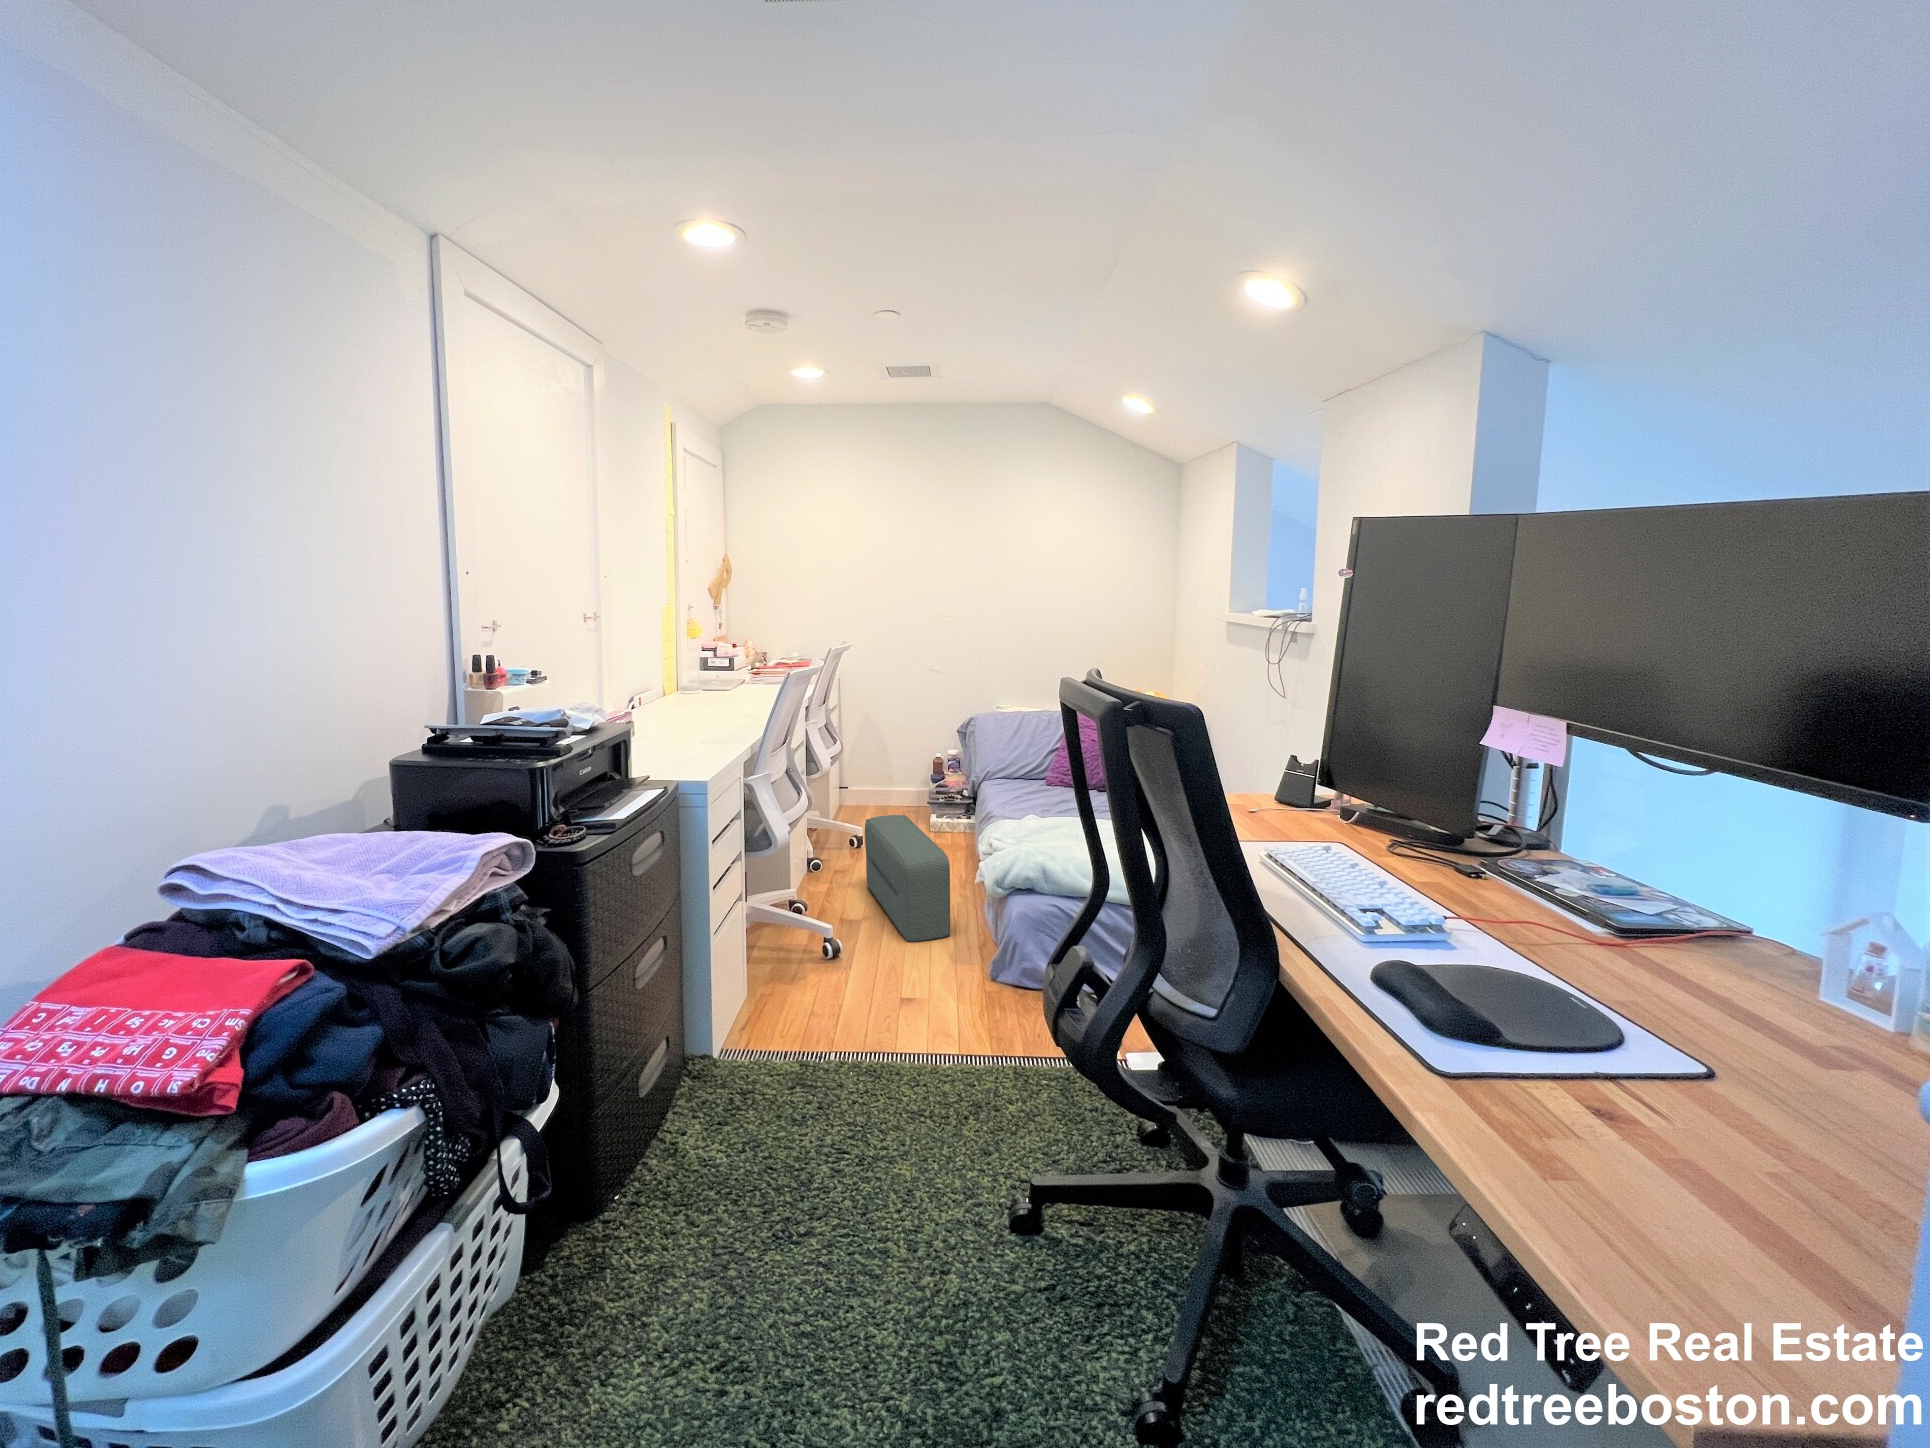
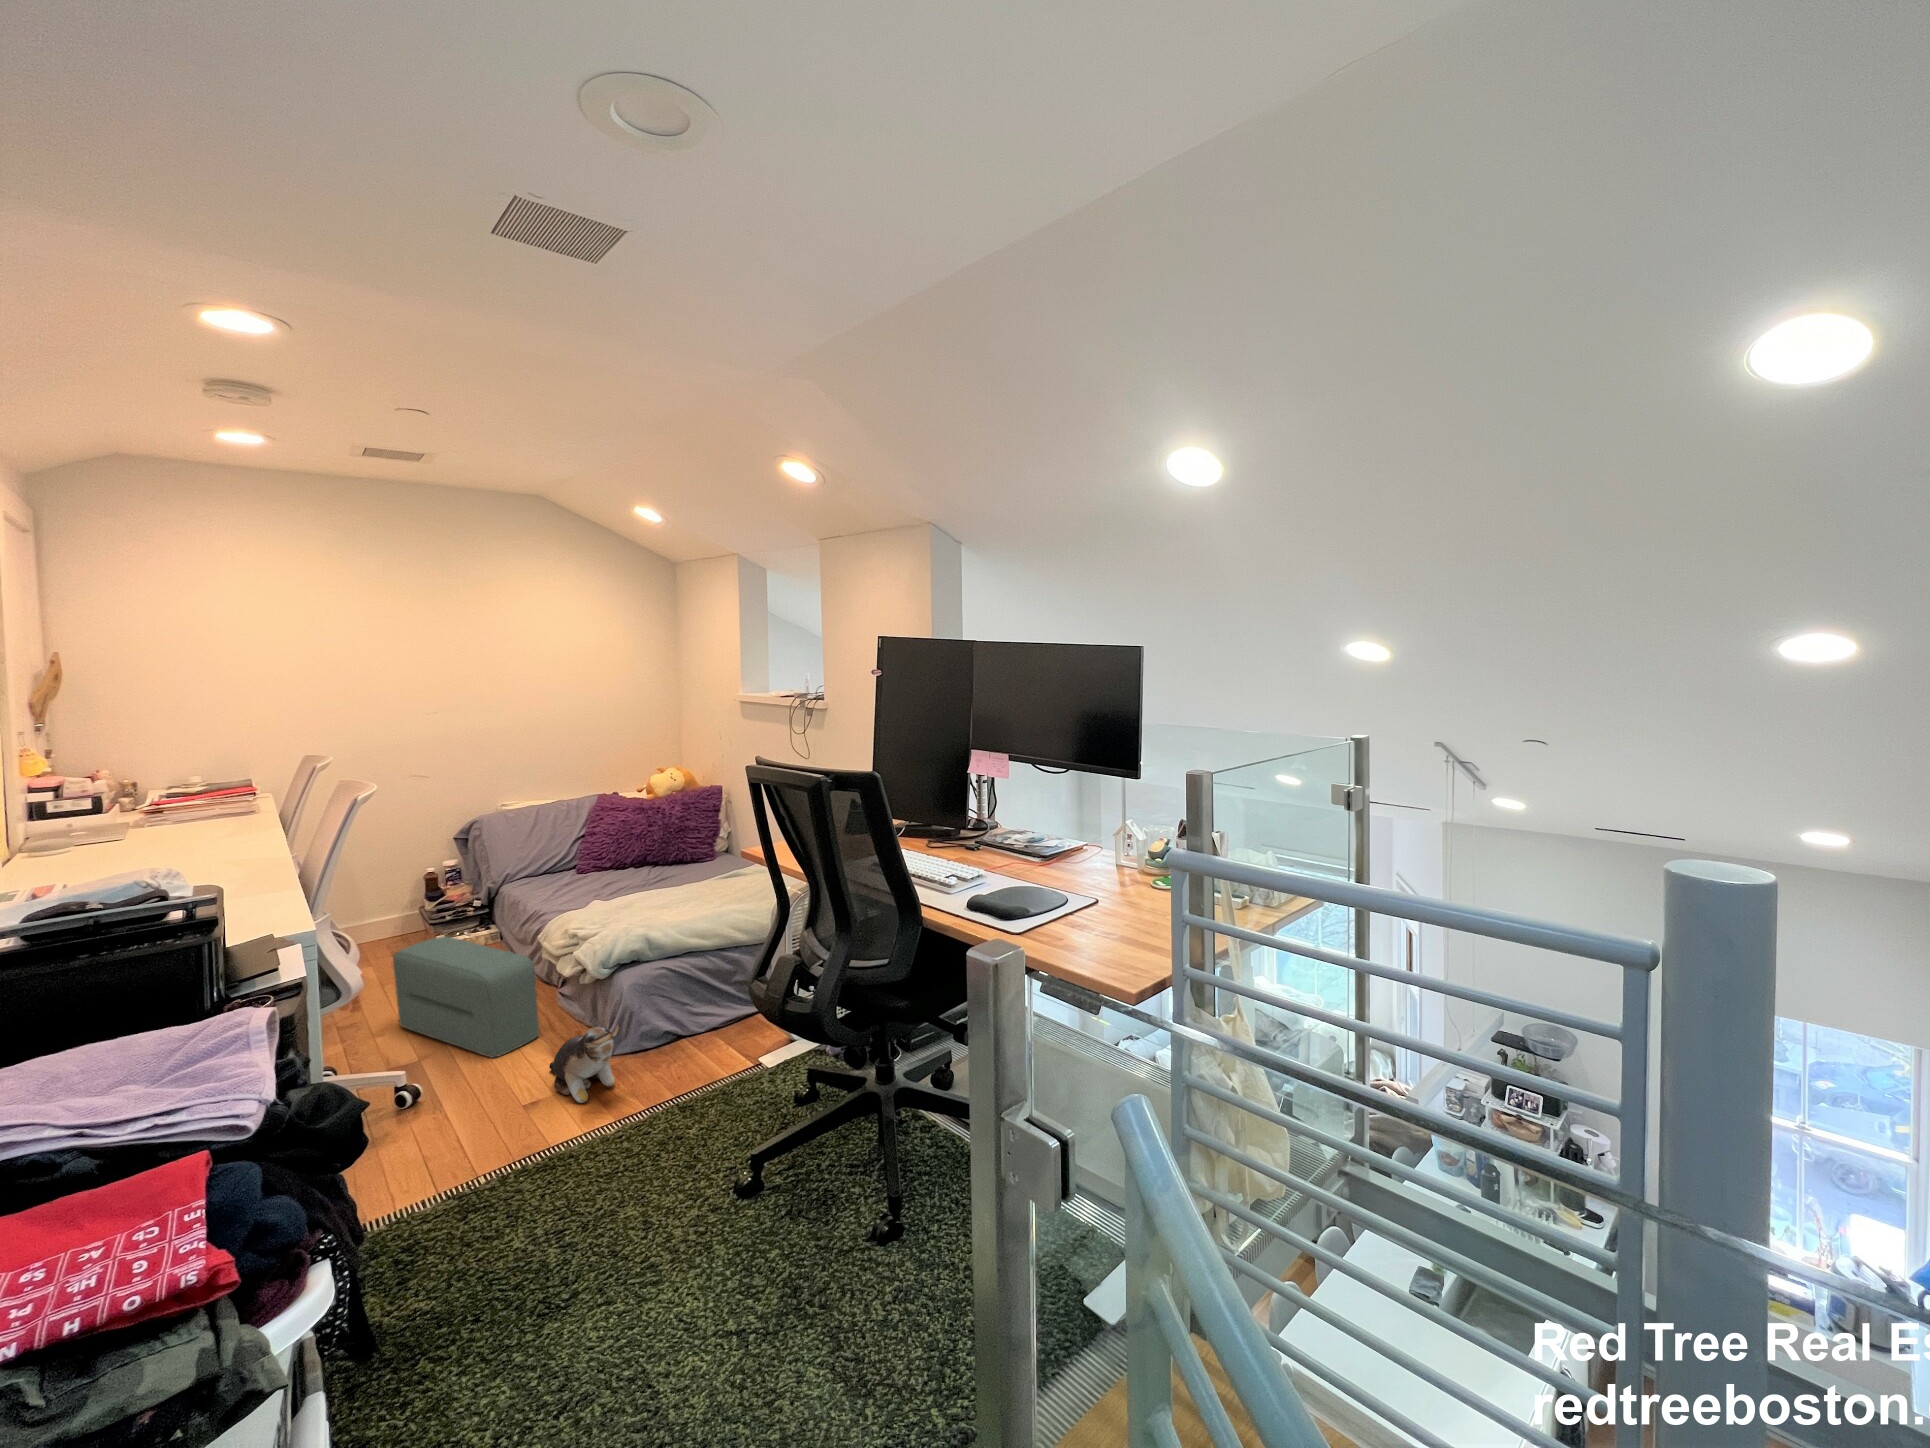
plush toy: none [929,947,978,1021] -> present [549,1025,619,1103]

